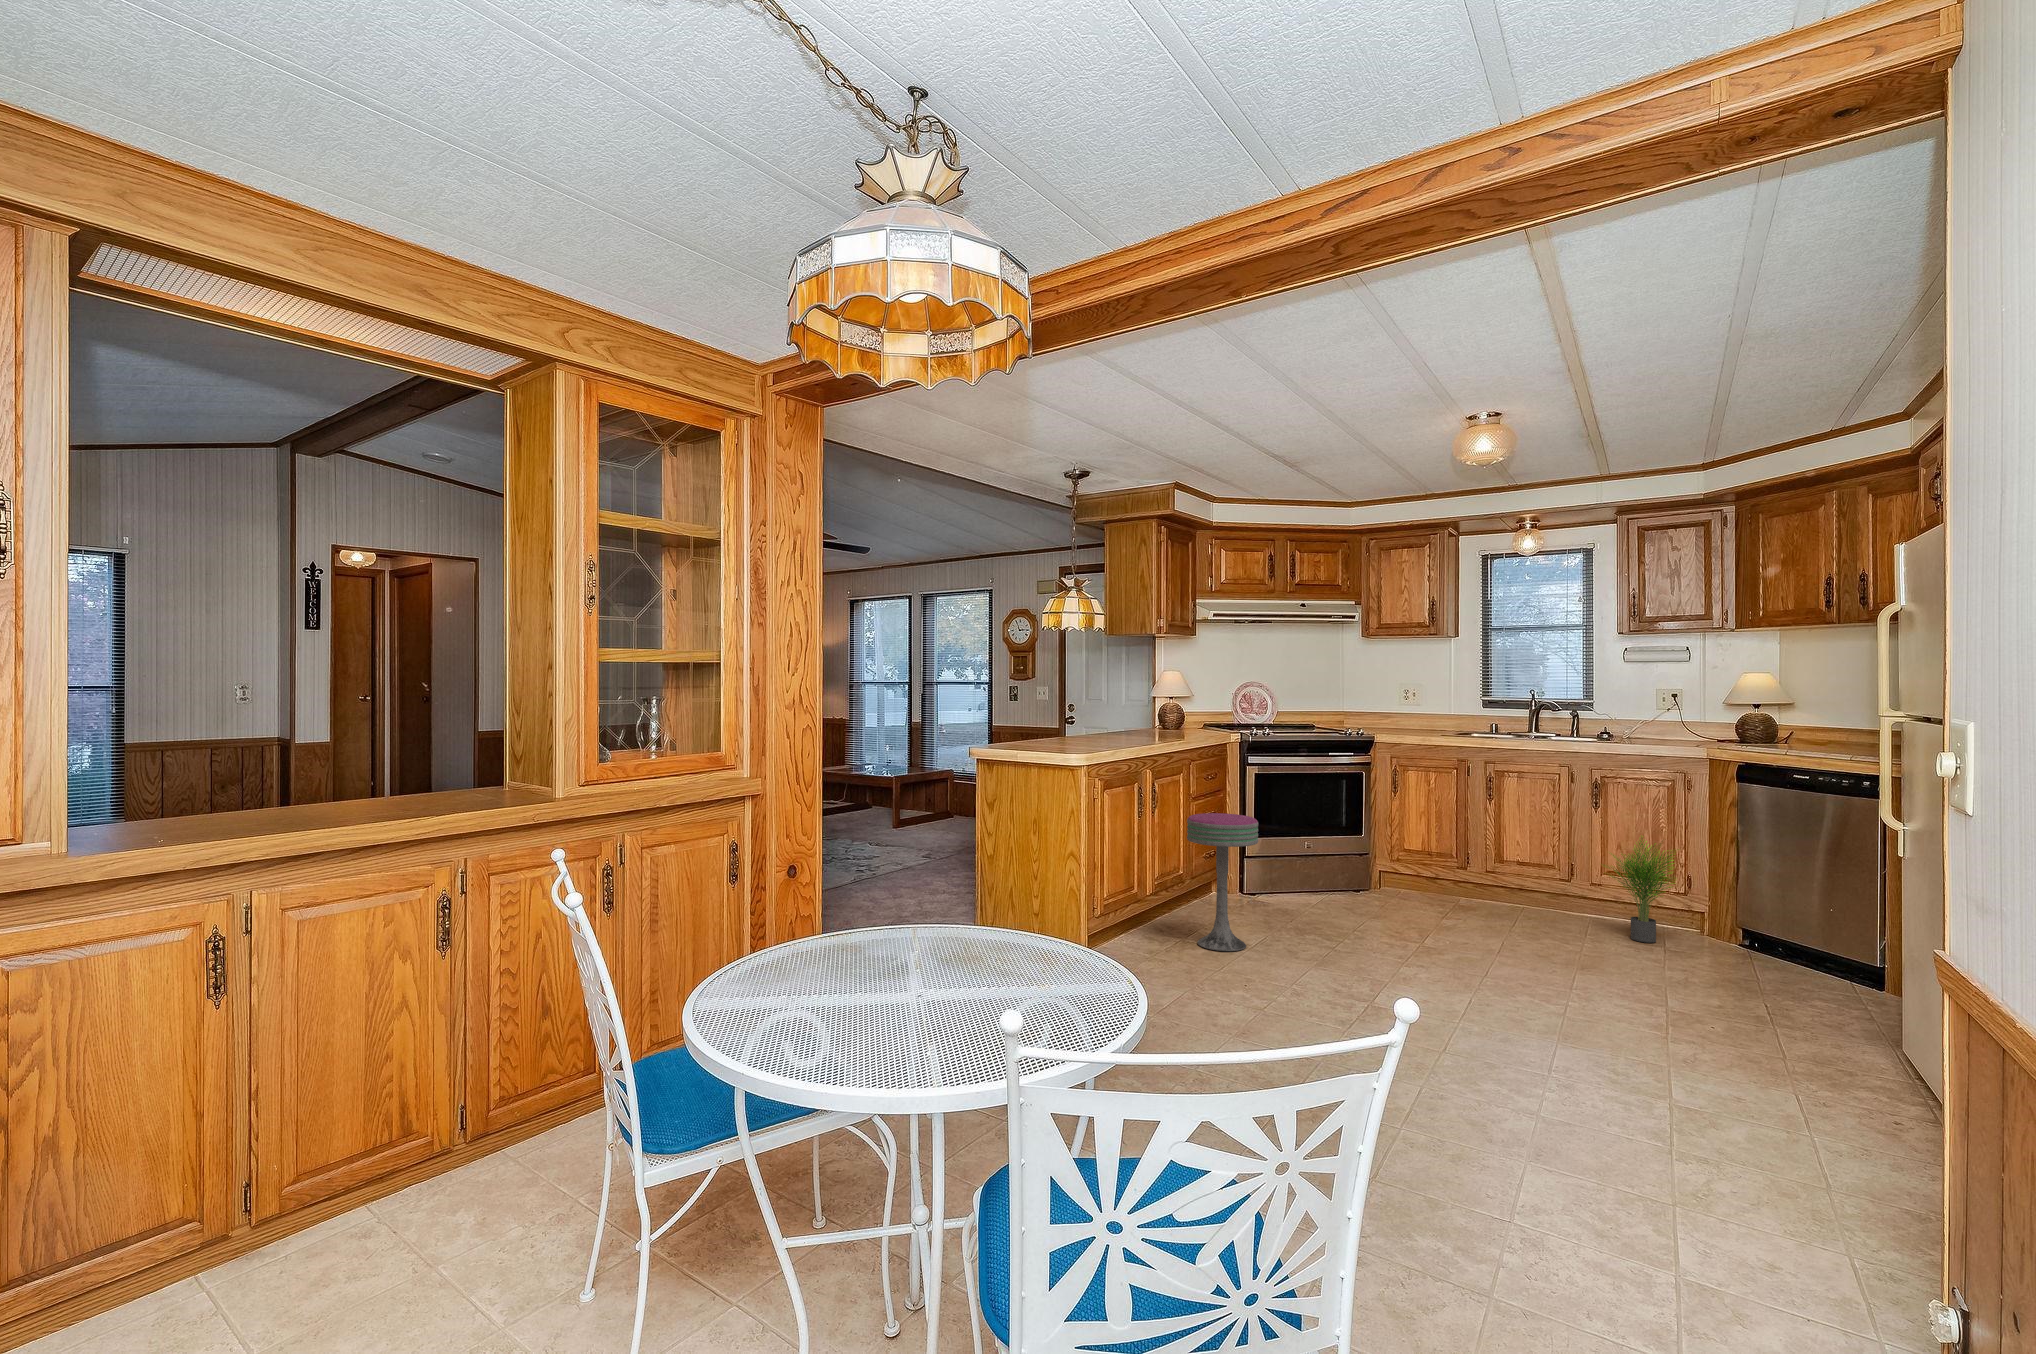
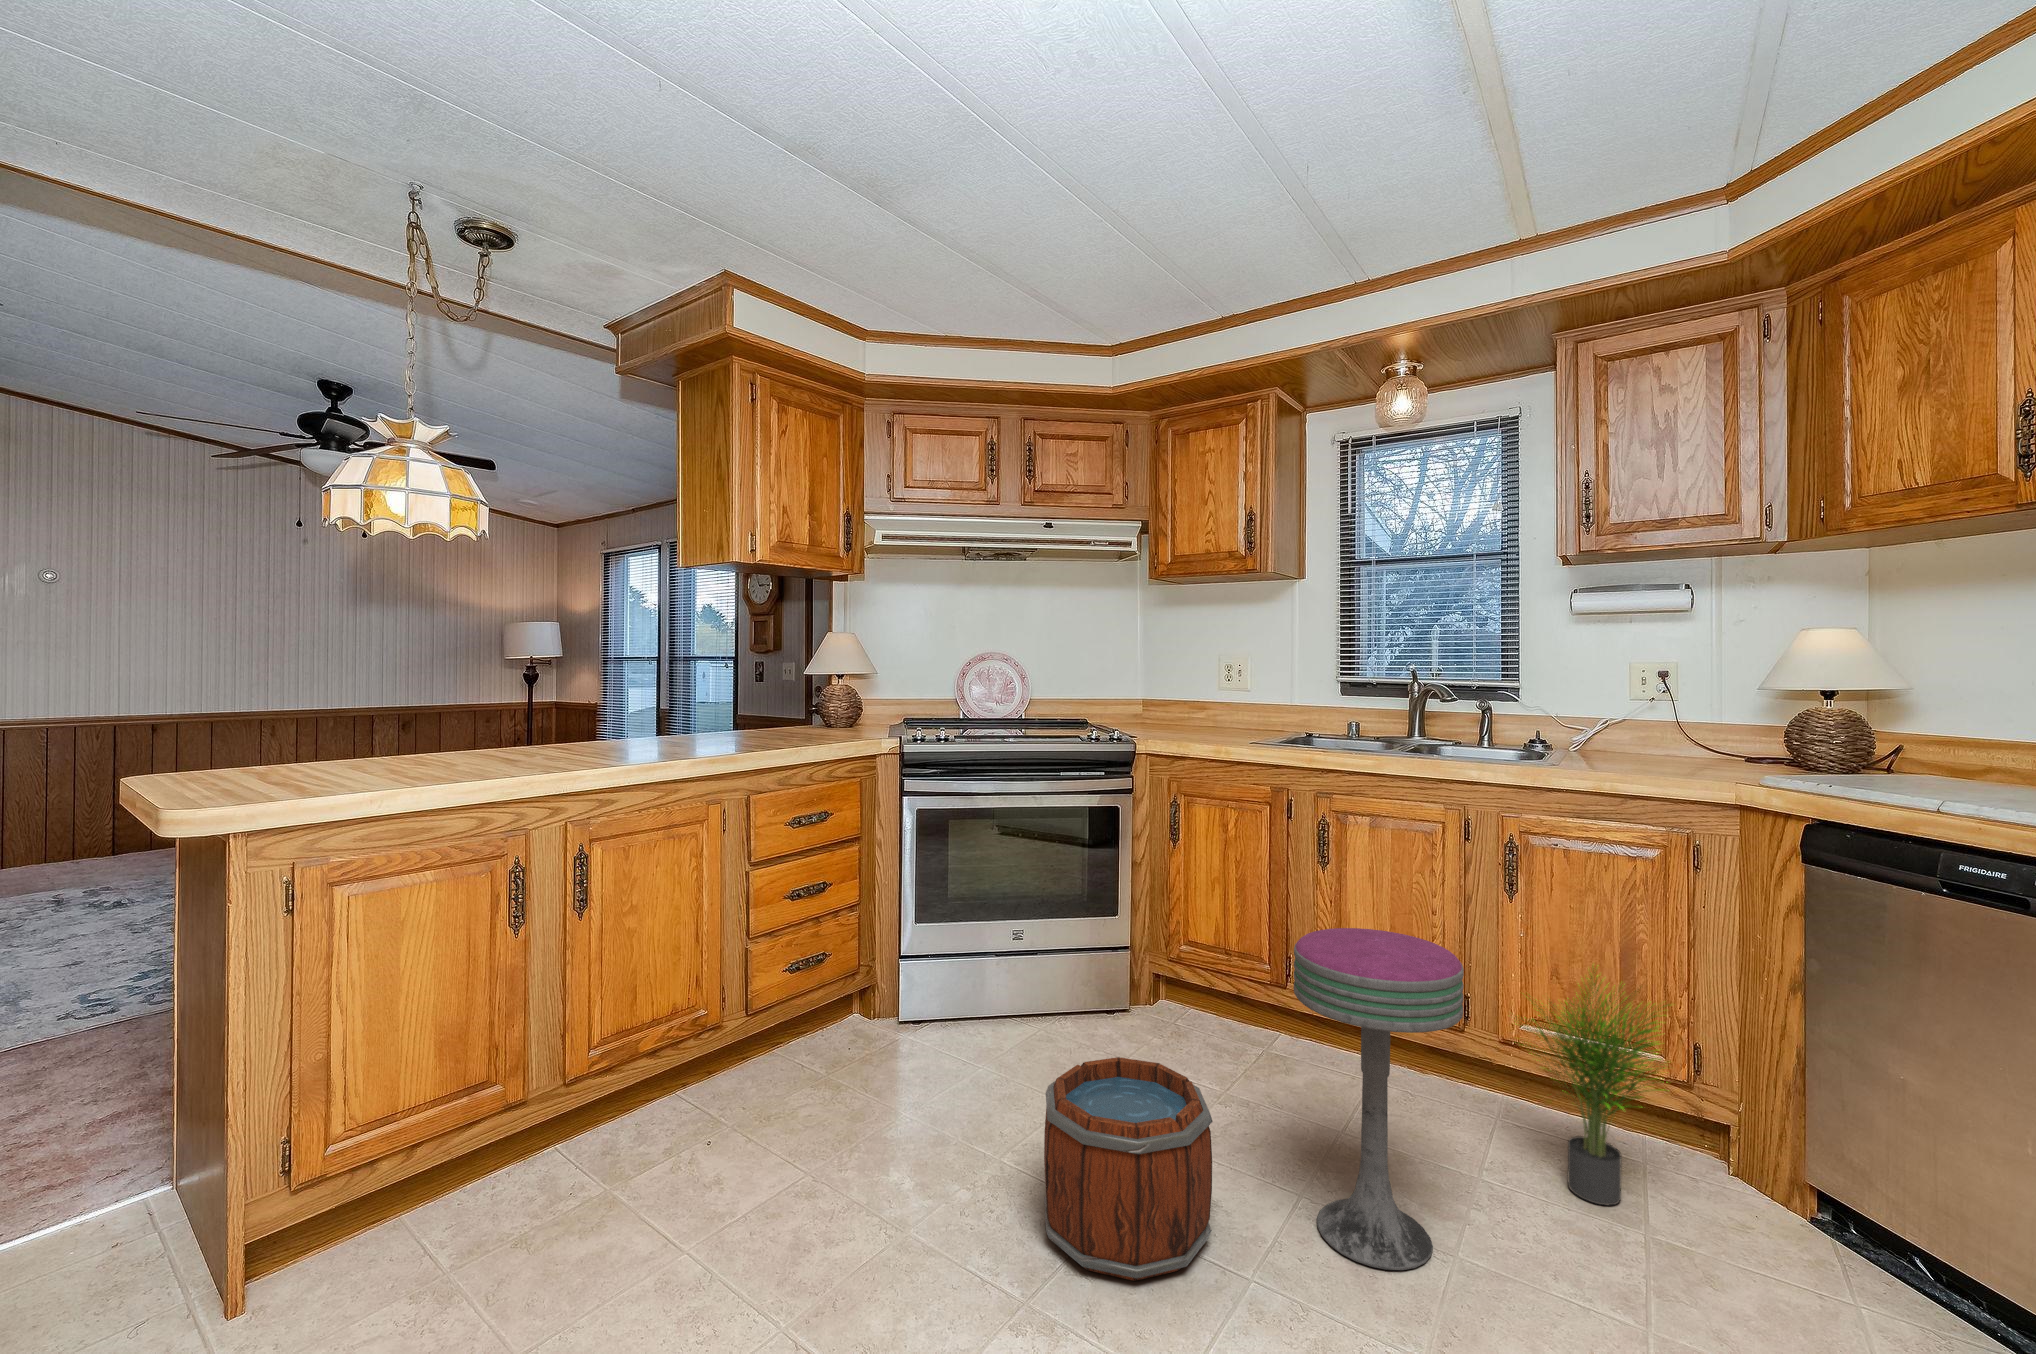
bar stool: present [1187,813,1258,951] -> present [1294,928,1464,1270]
bucket: none [1392,877,1476,957] -> present [1044,1057,1213,1281]

